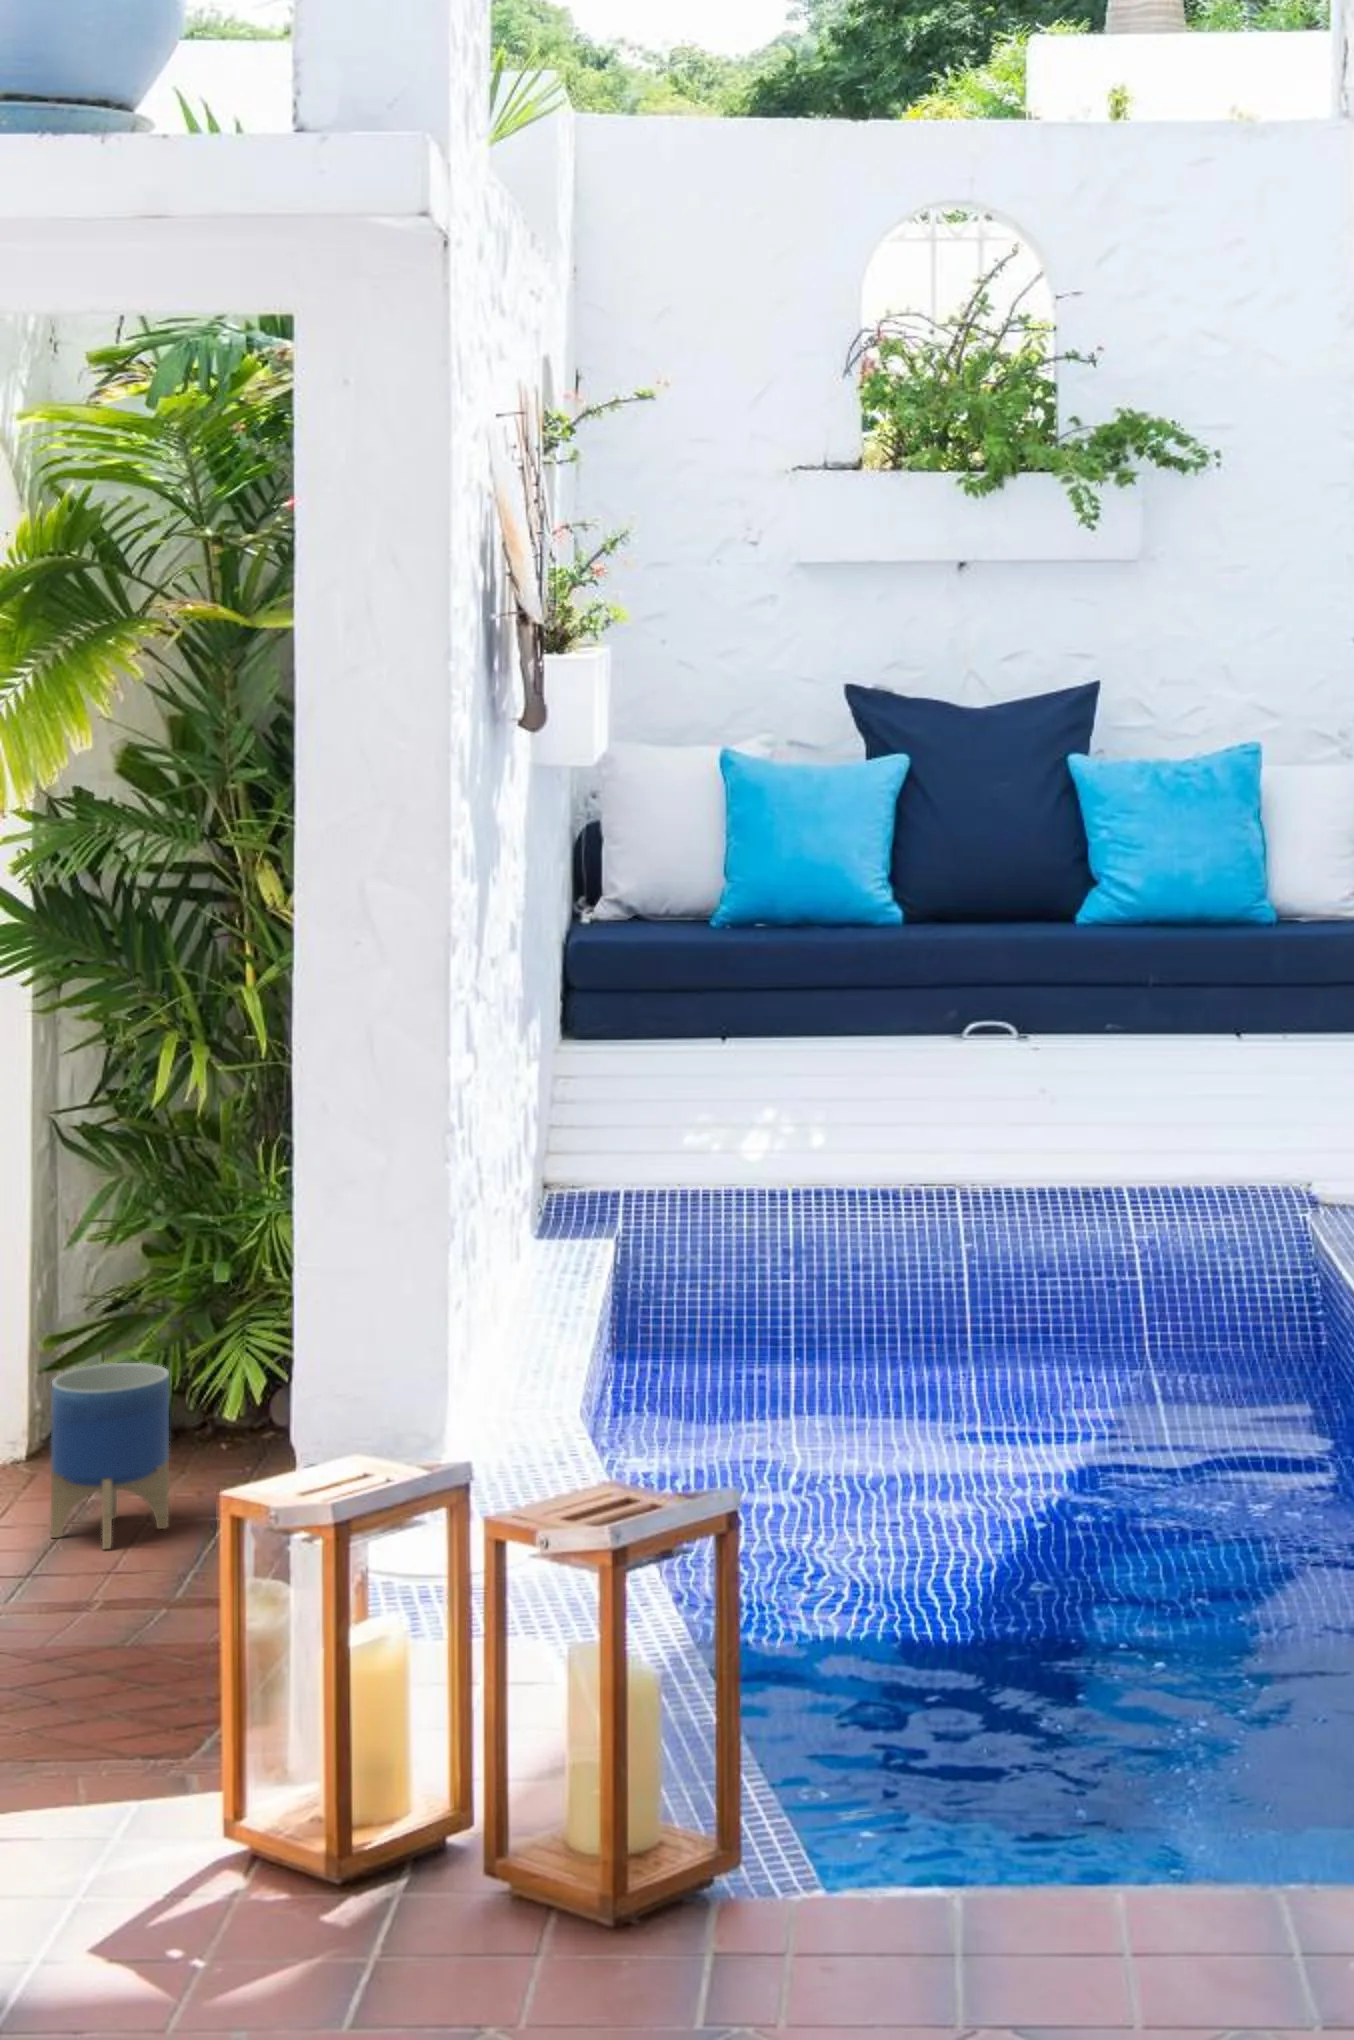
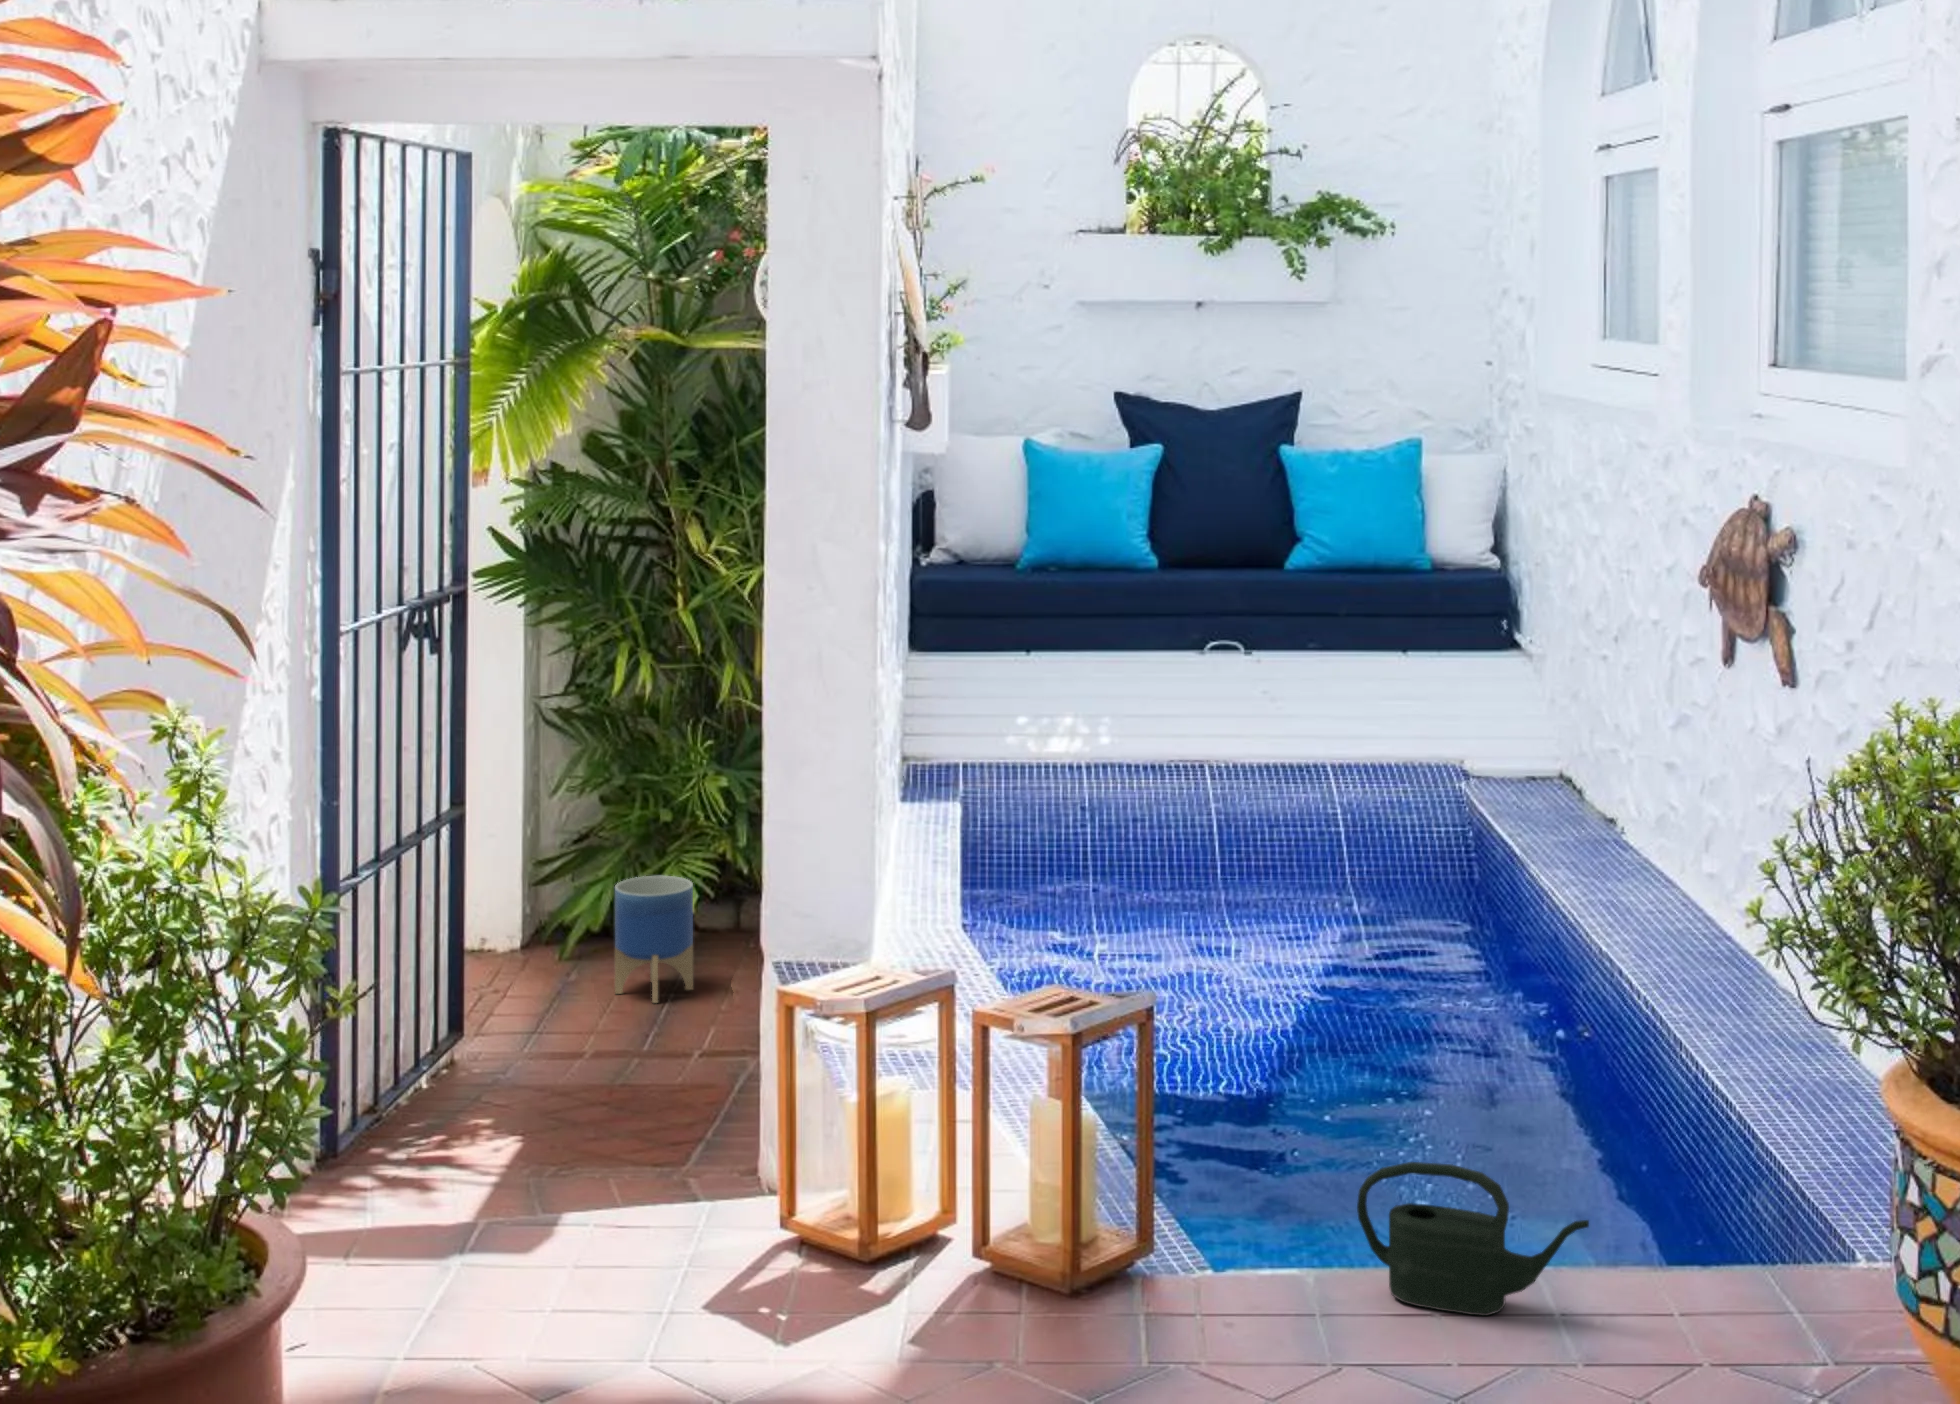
watering can: none [1009,1750,1339,1978] -> present [1357,1162,1589,1316]

